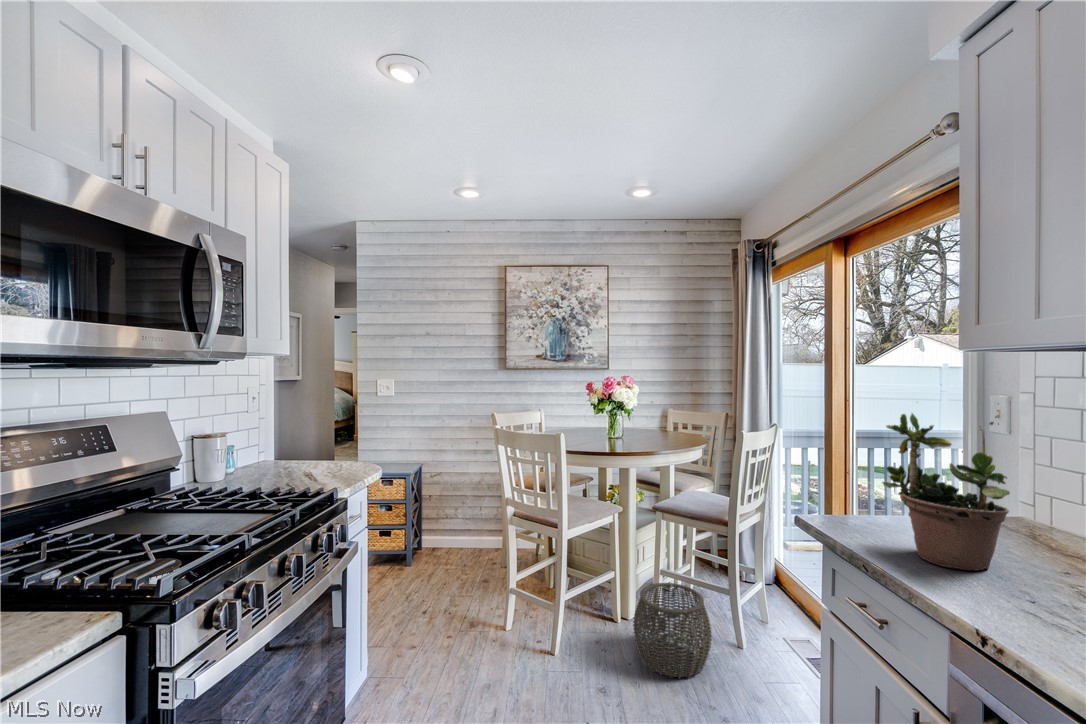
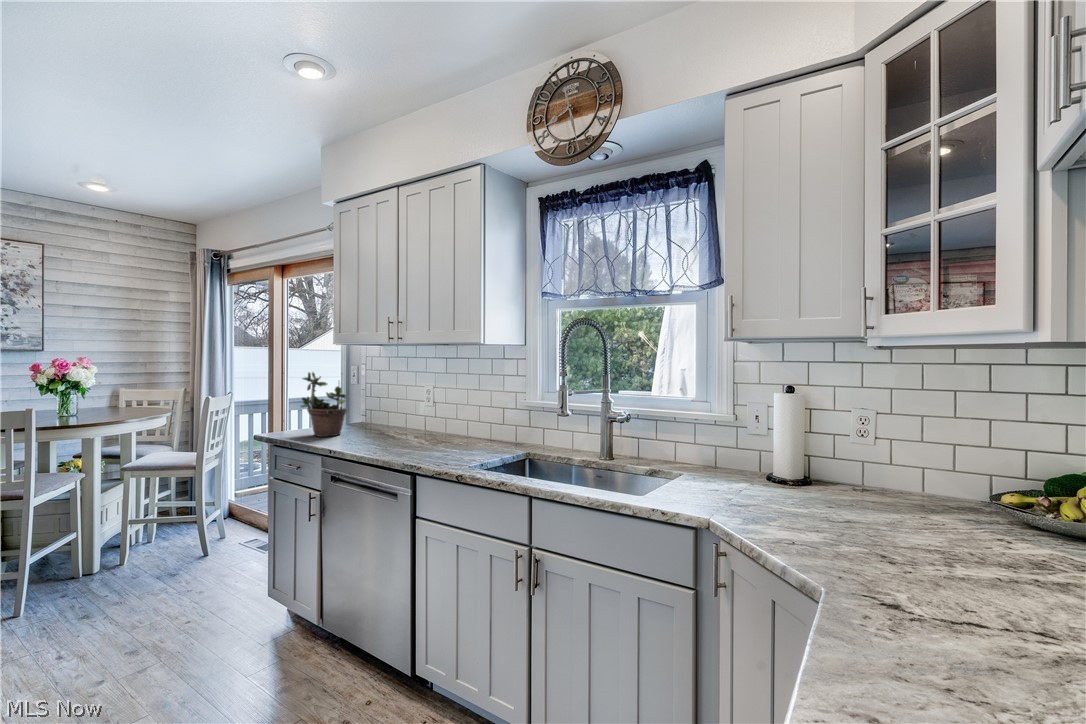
woven basket: present [633,583,712,678] -> none [108,522,185,591]

